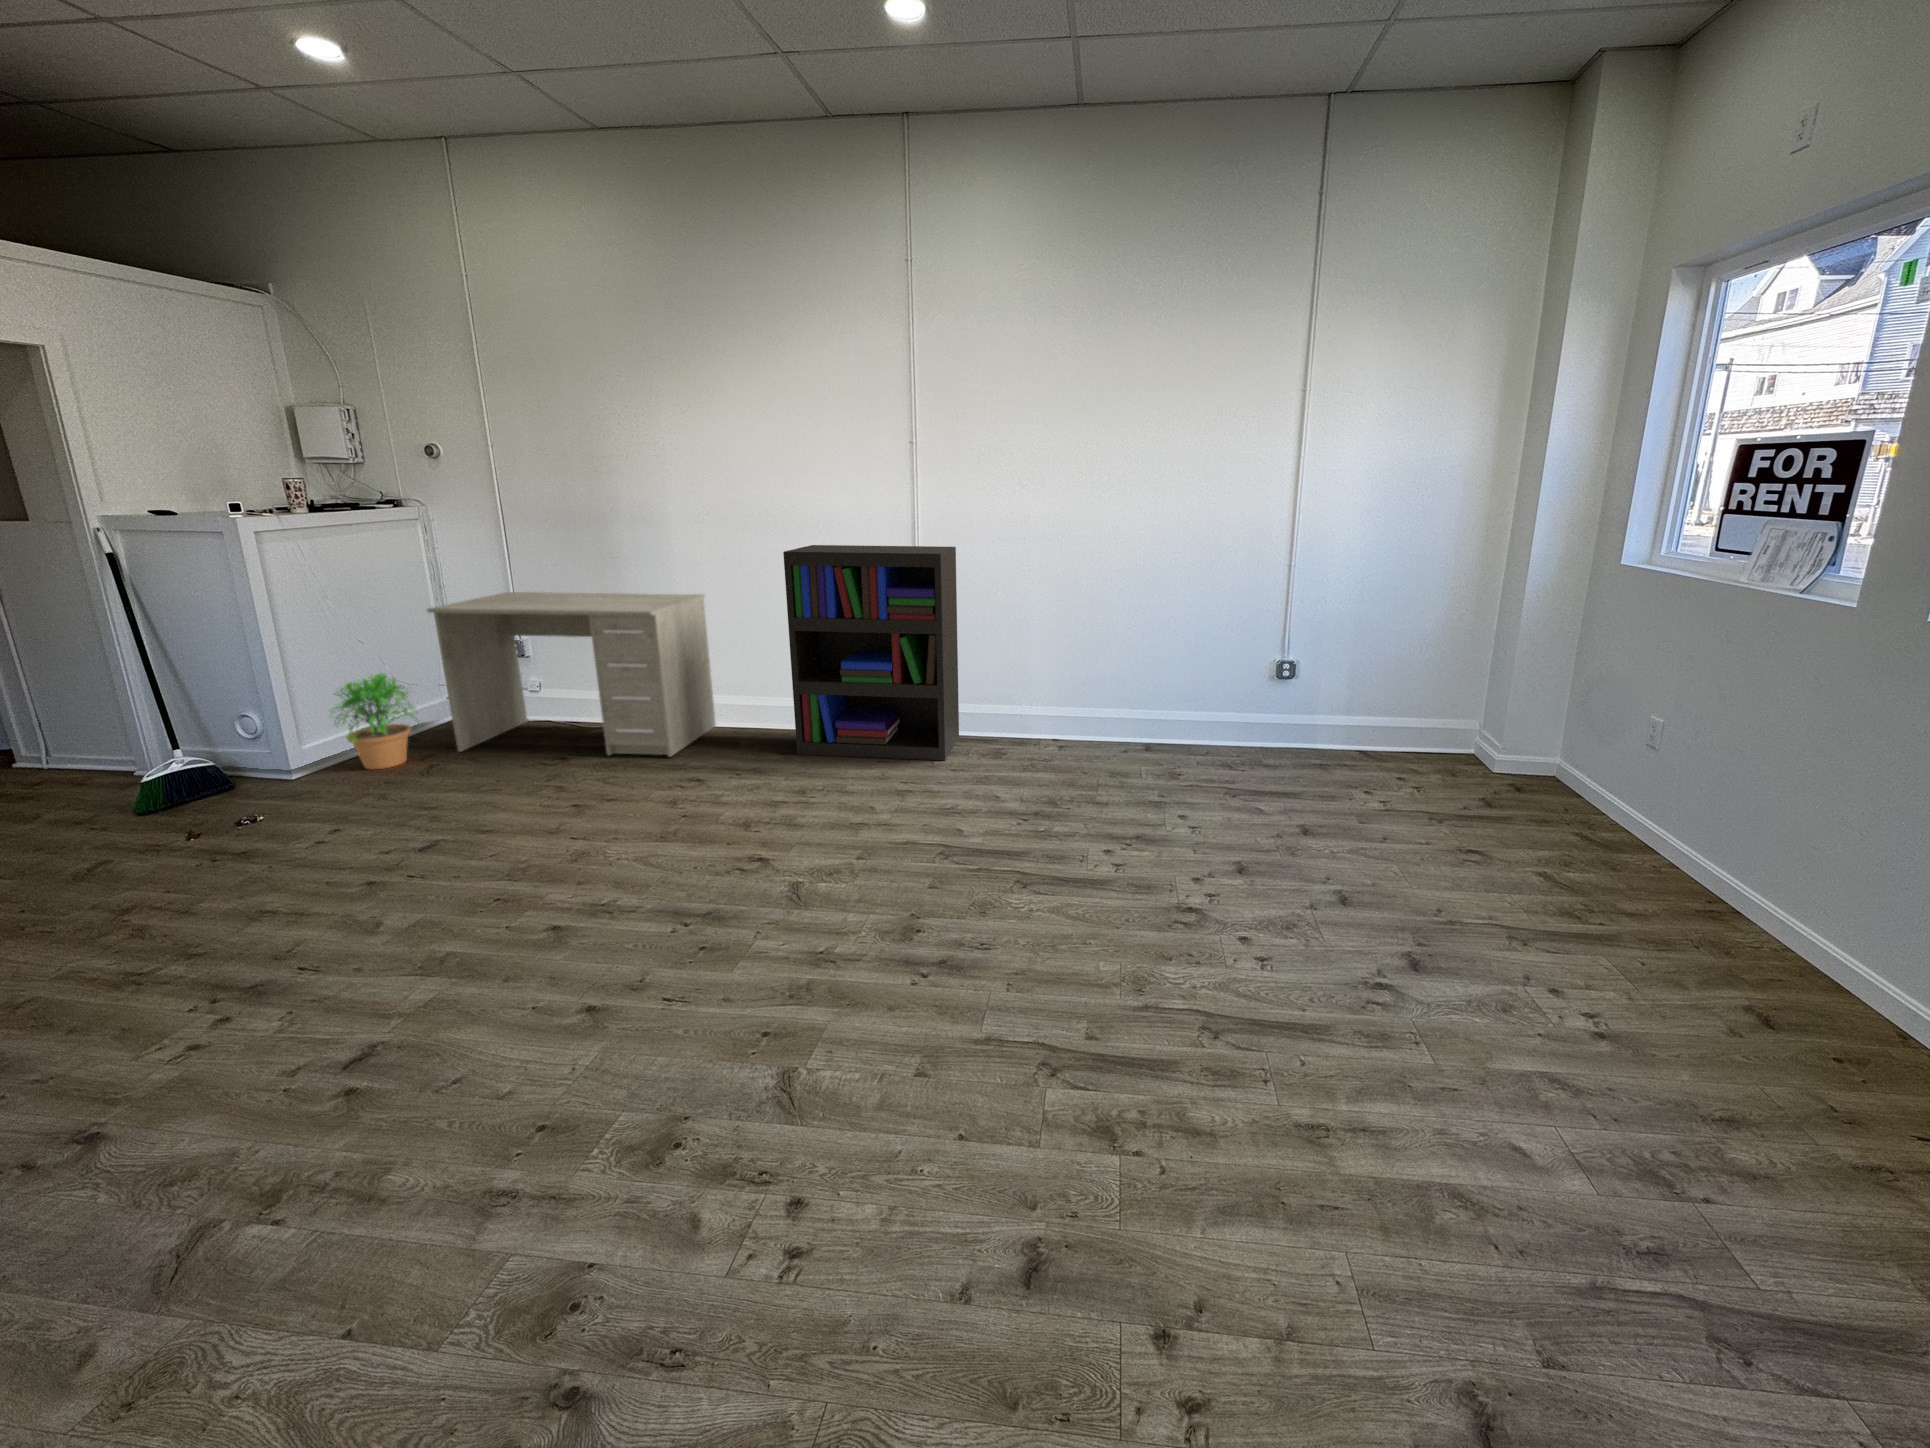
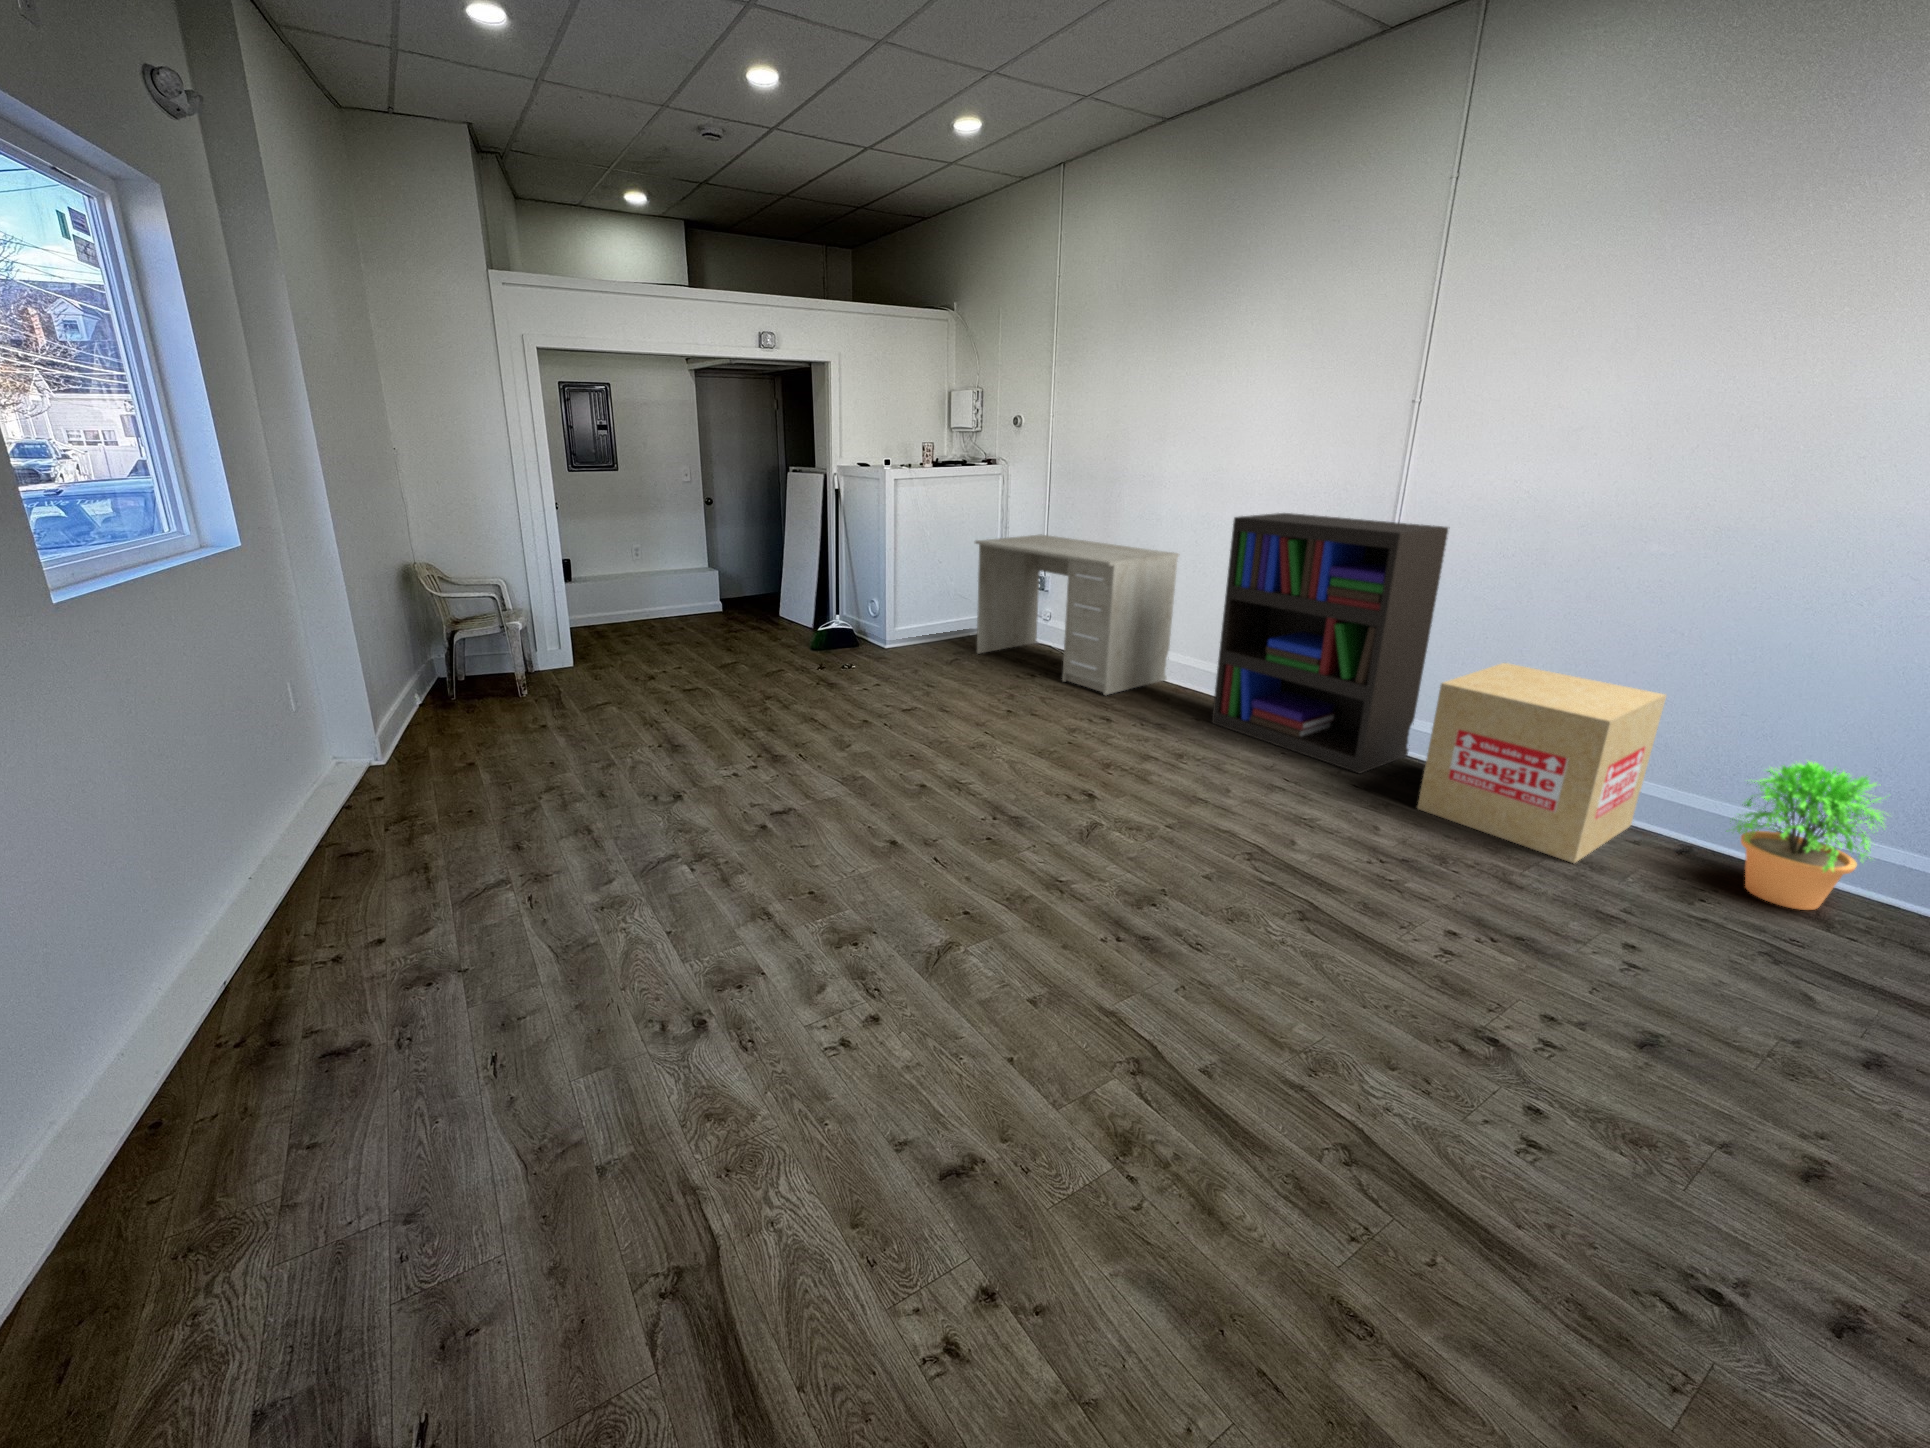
cardboard box: none [1003,647,1114,777] -> present [1417,663,1666,863]
potted plant: present [330,674,420,769] -> present [1730,761,1884,910]

